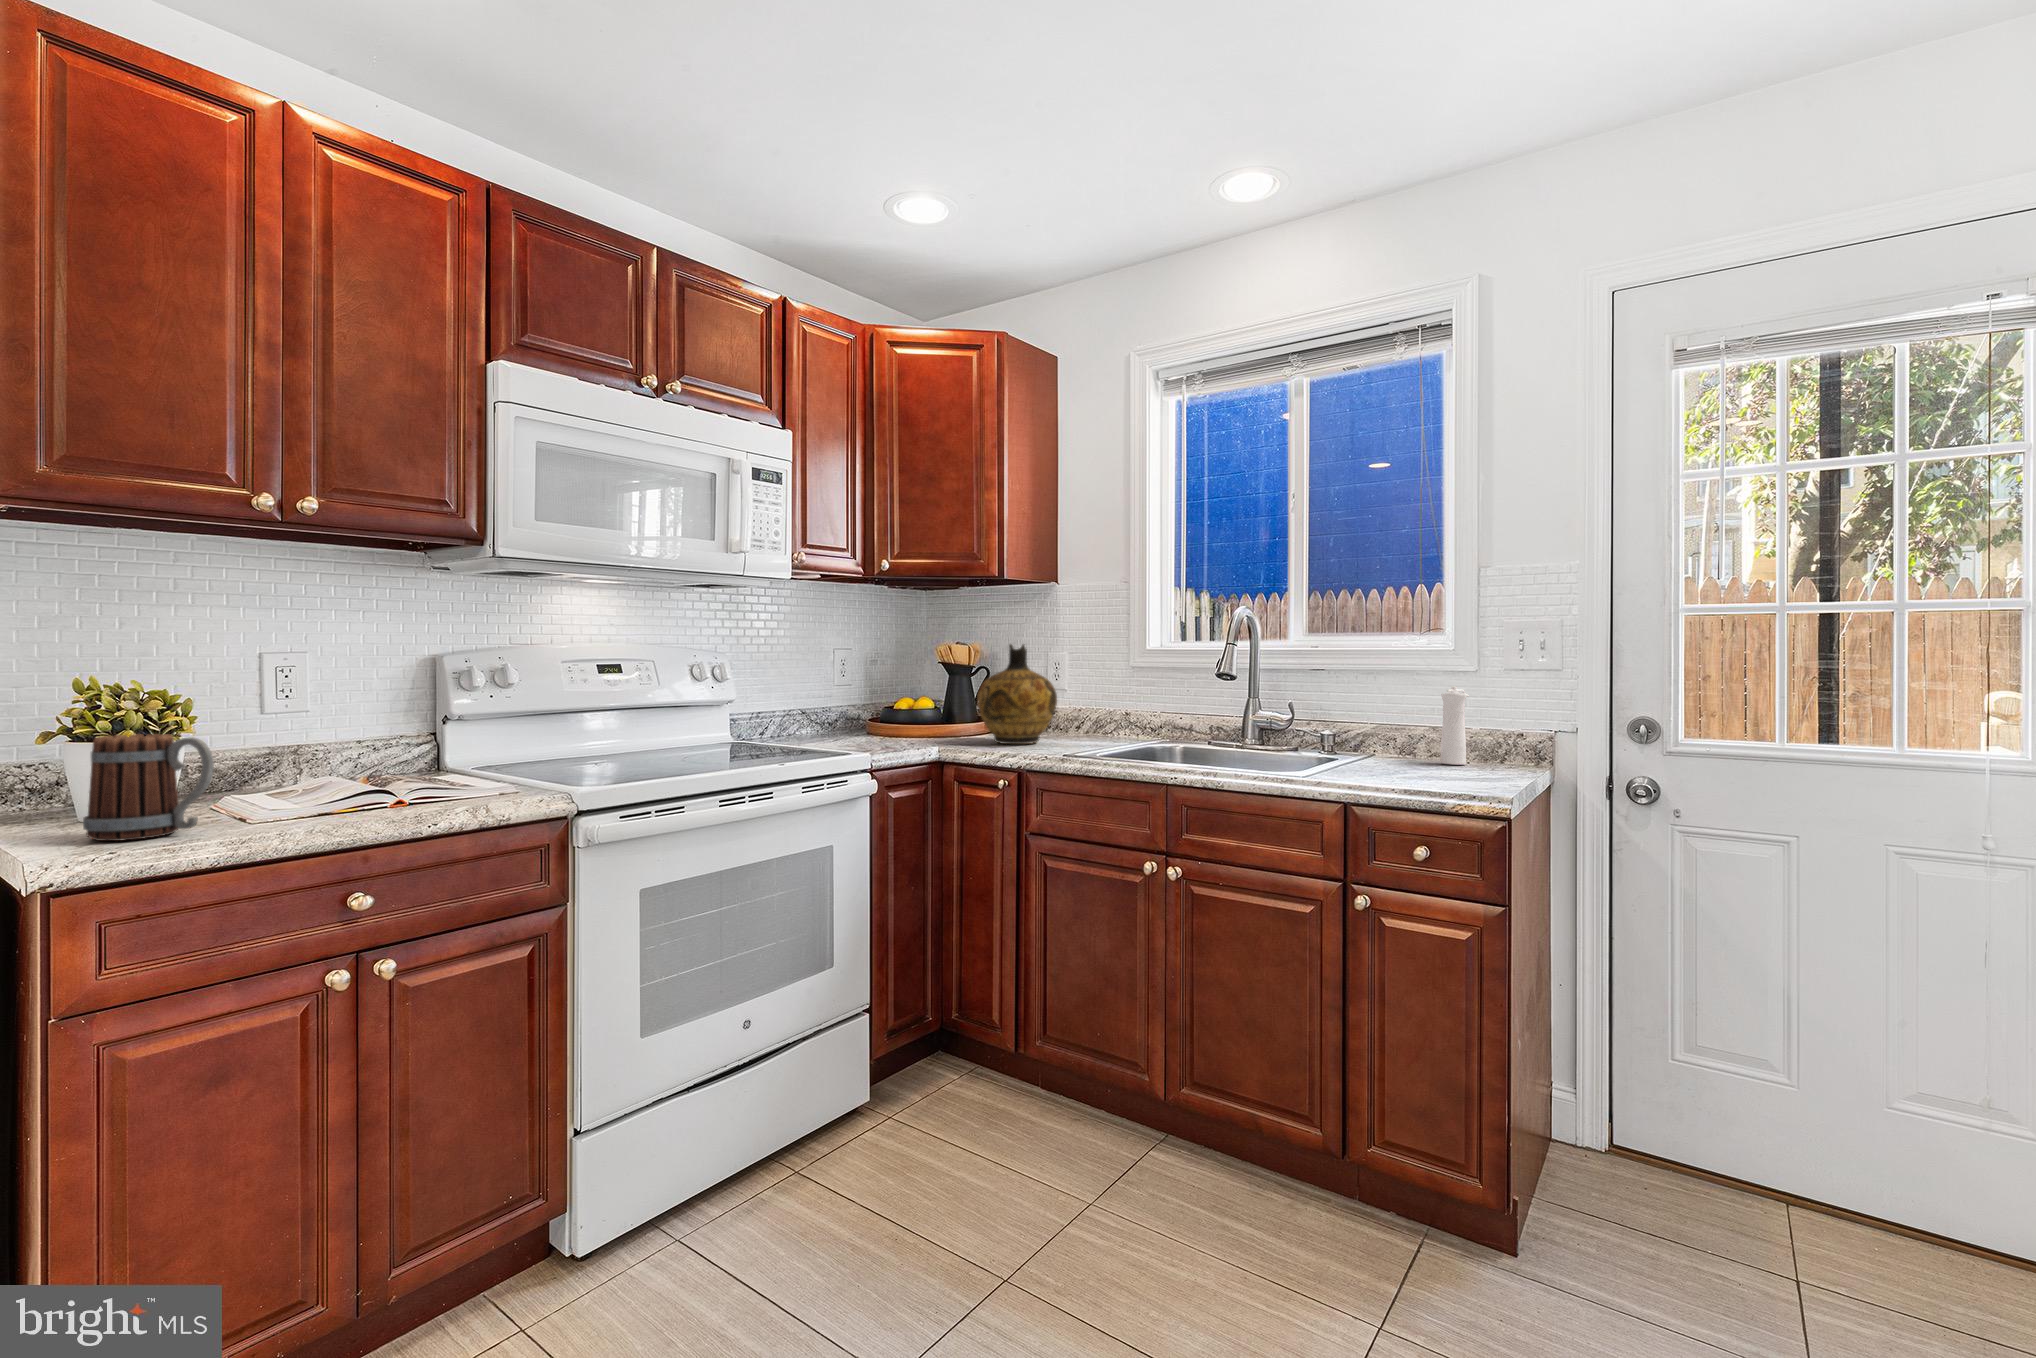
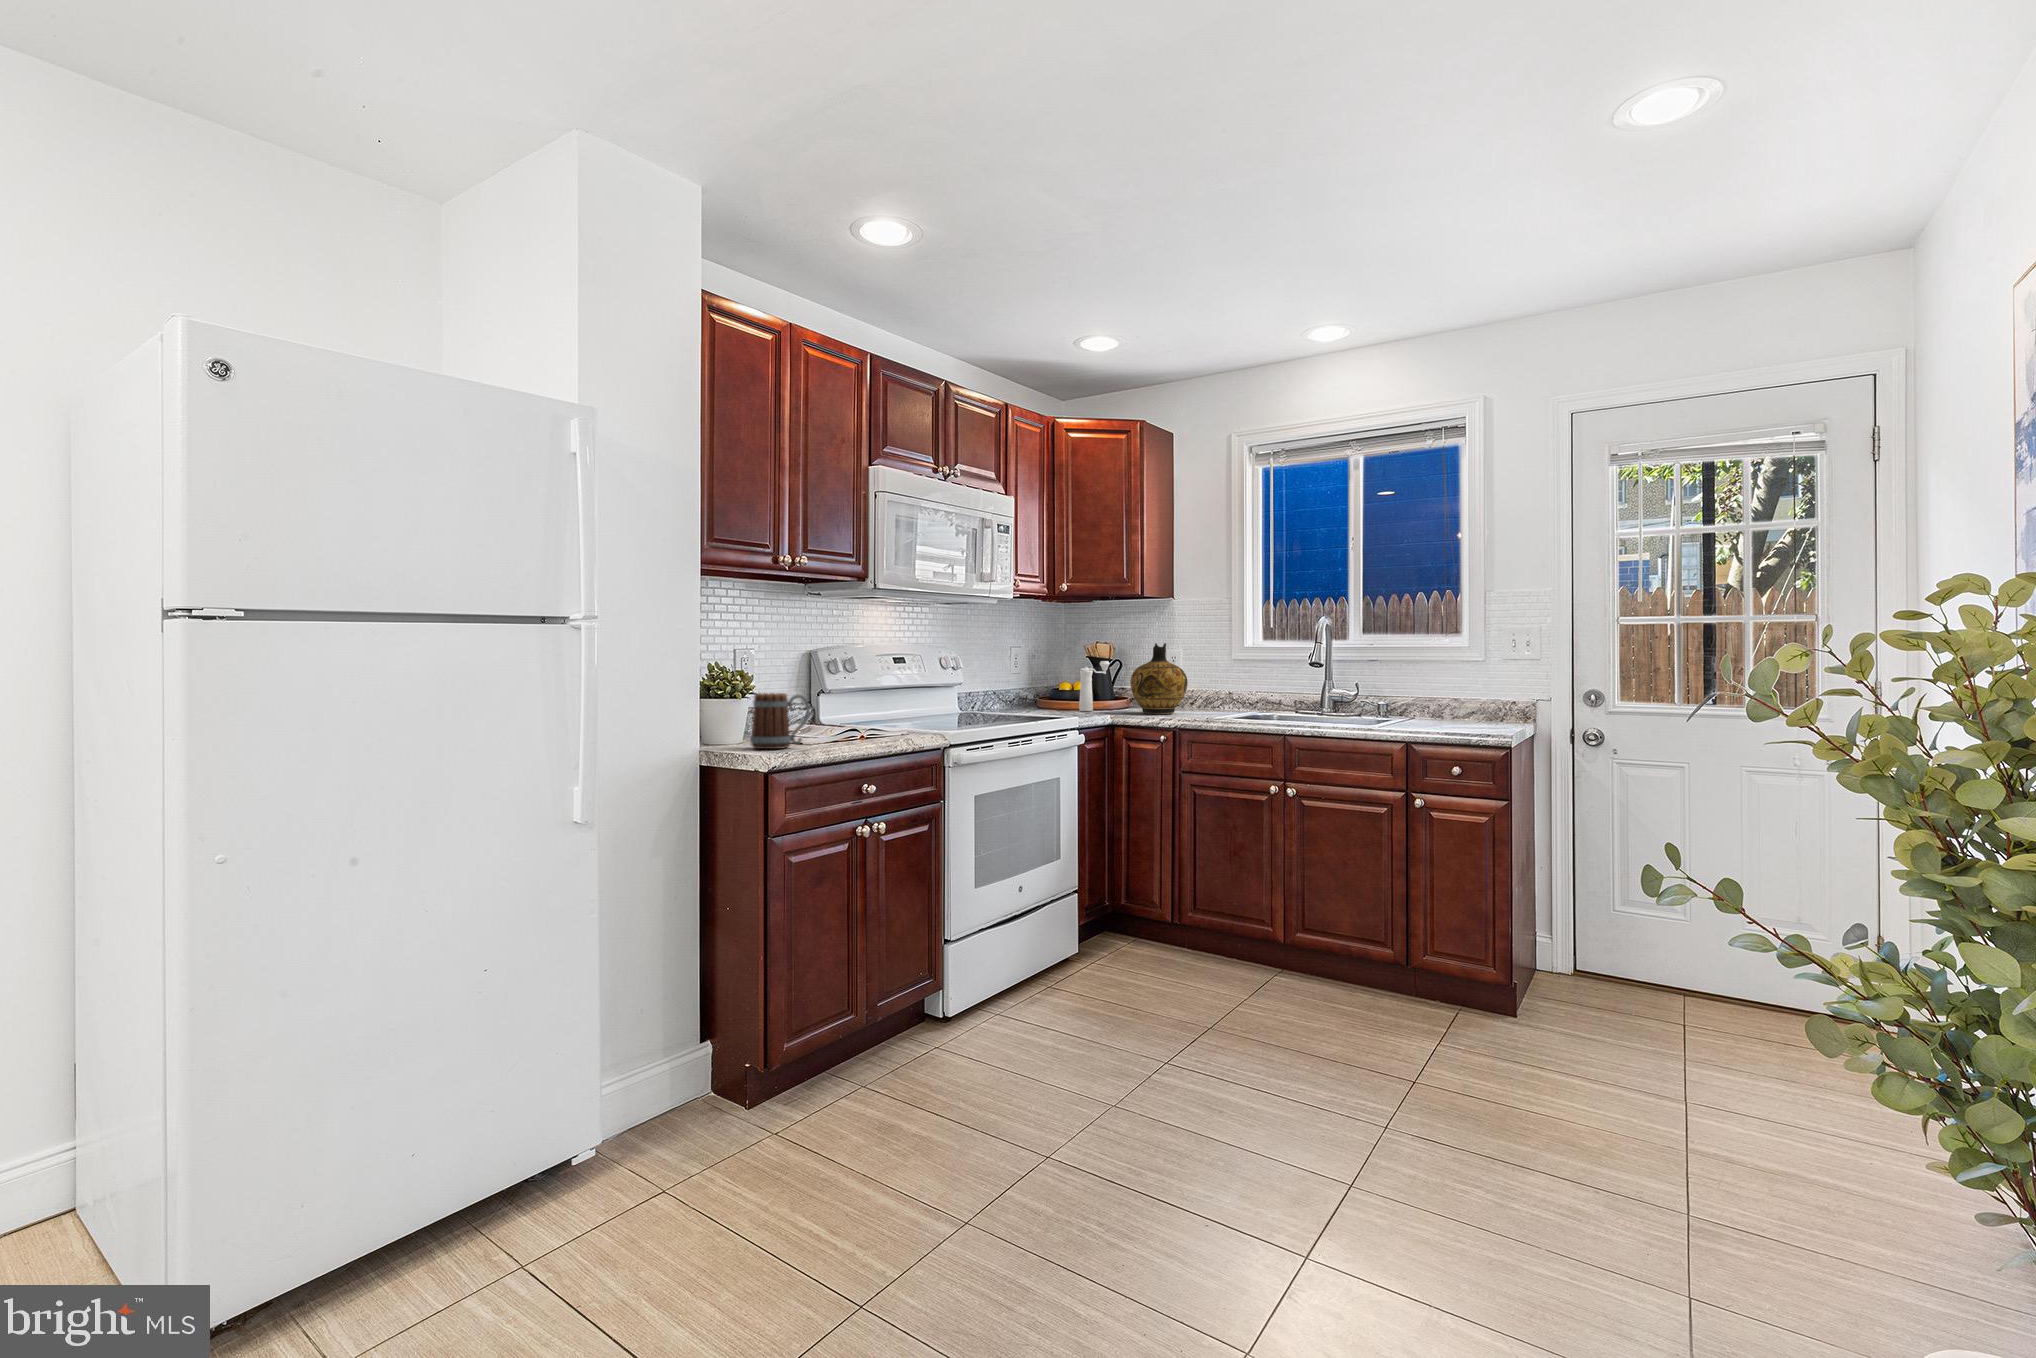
pepper mill: present [1441,686,1469,765] -> present [1079,661,1110,711]

